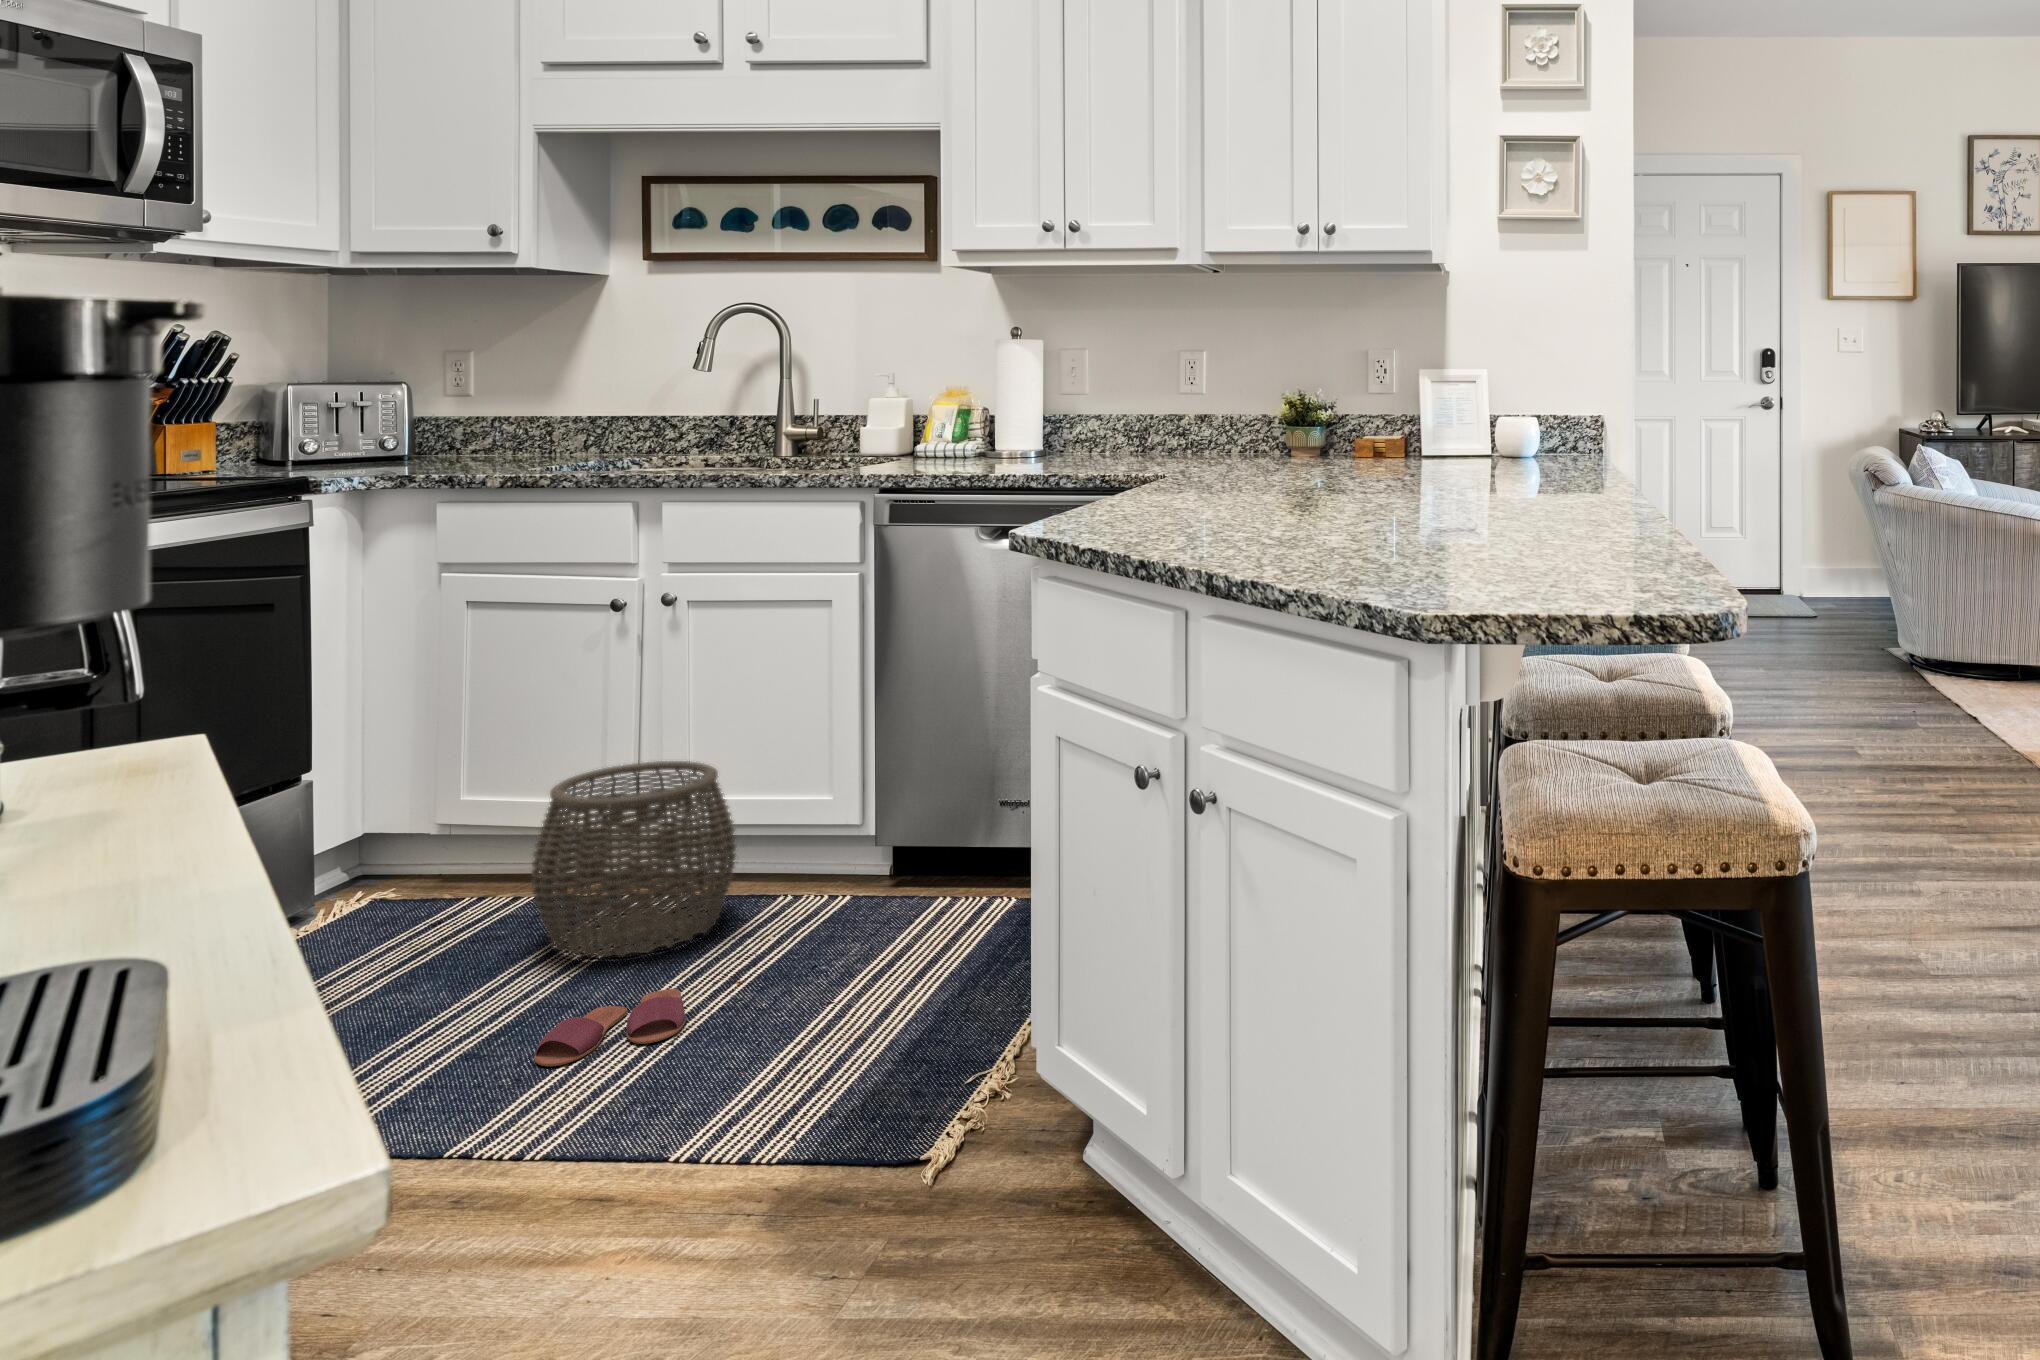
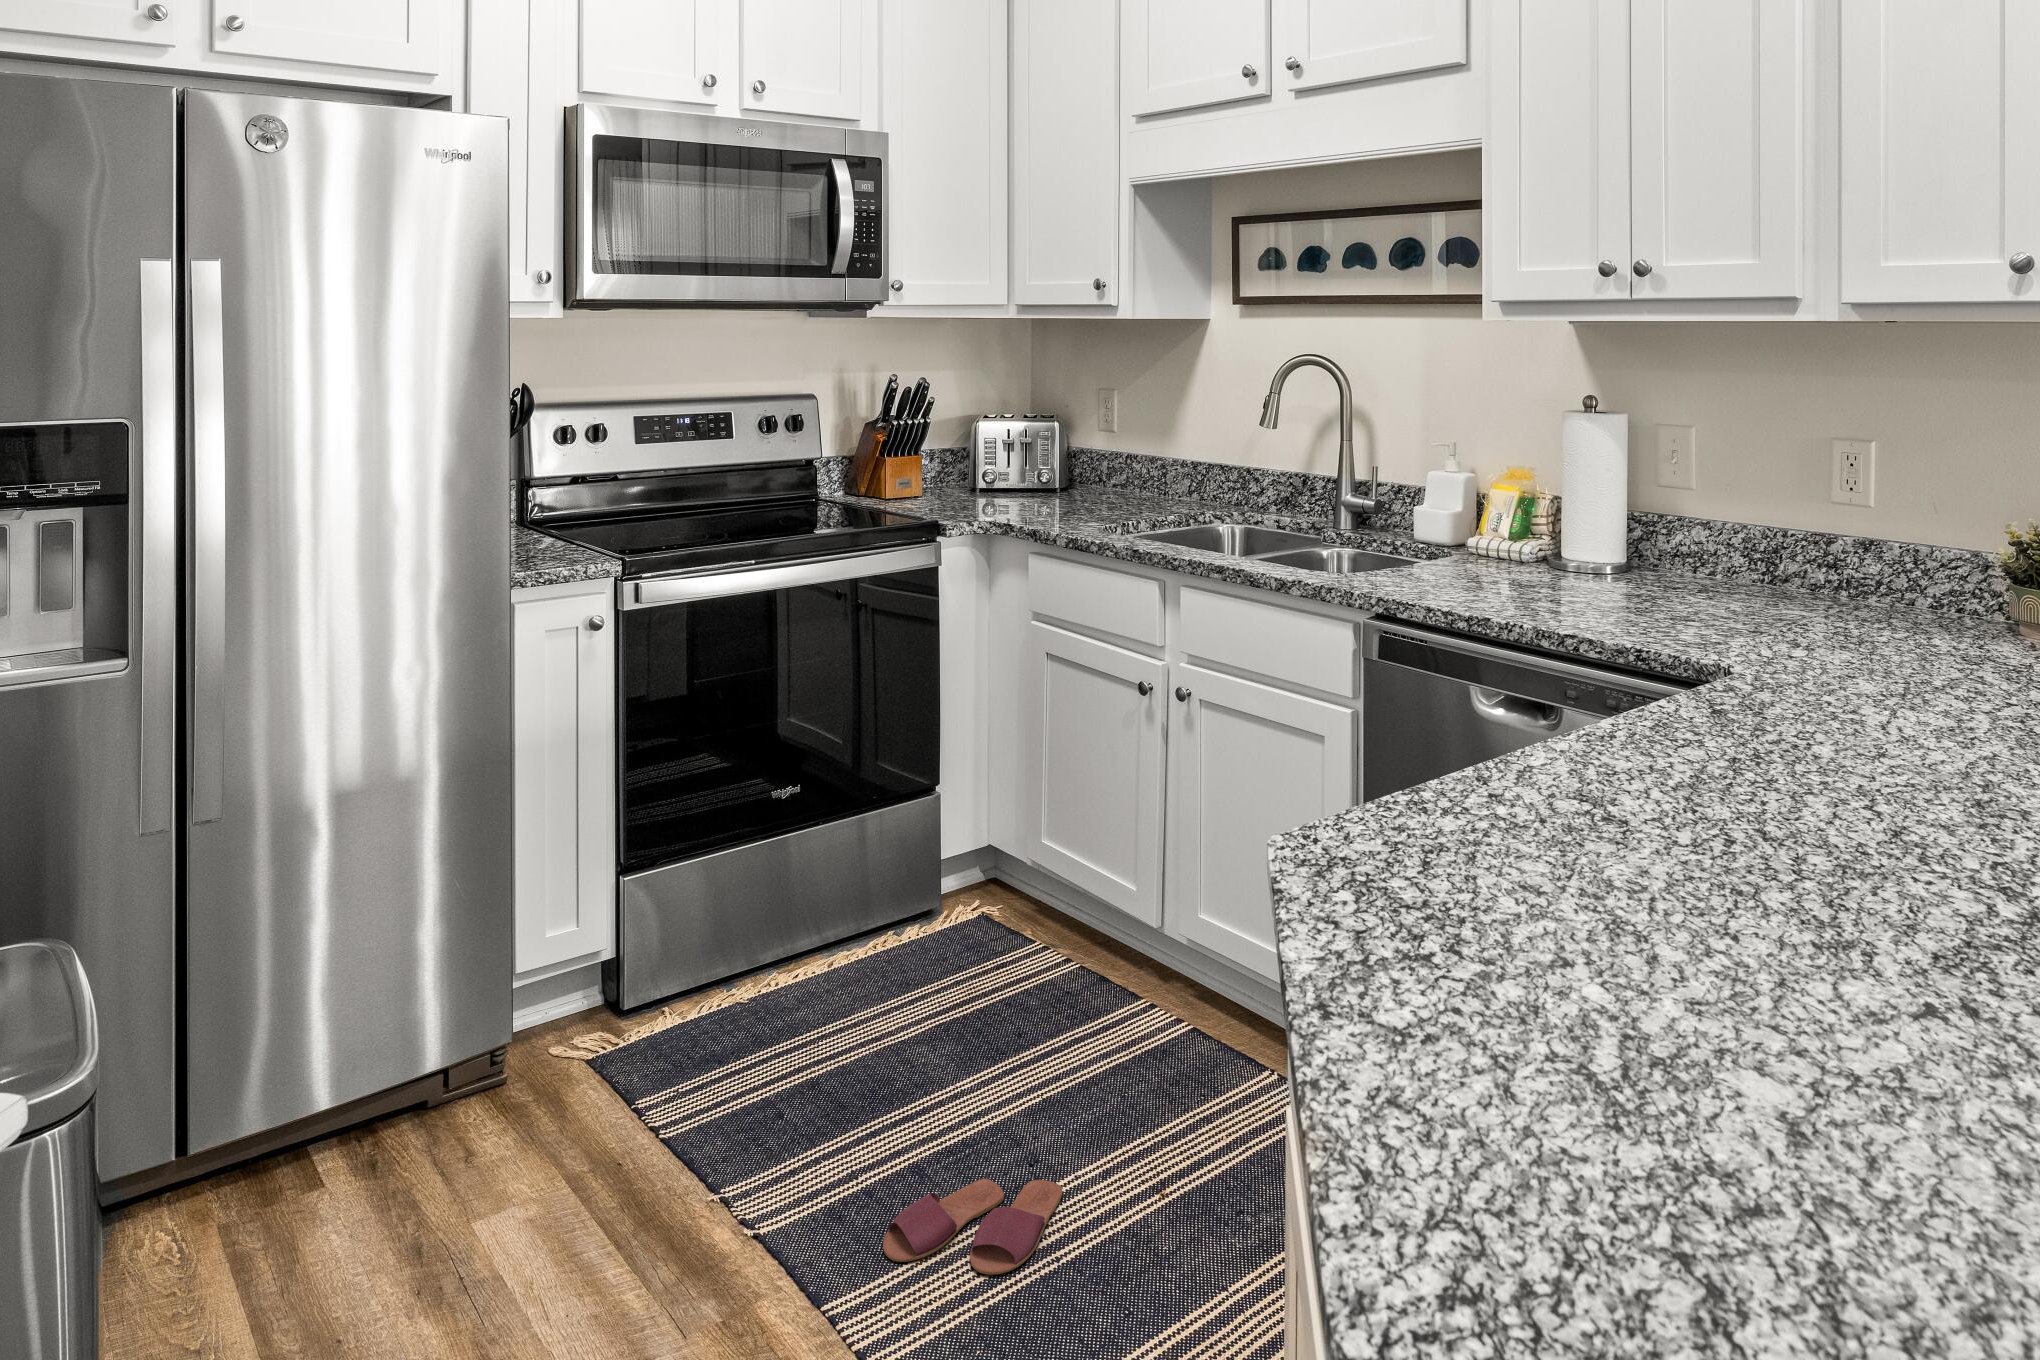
woven basket: present [532,761,736,958] -> none [1001,868,1198,1106]

